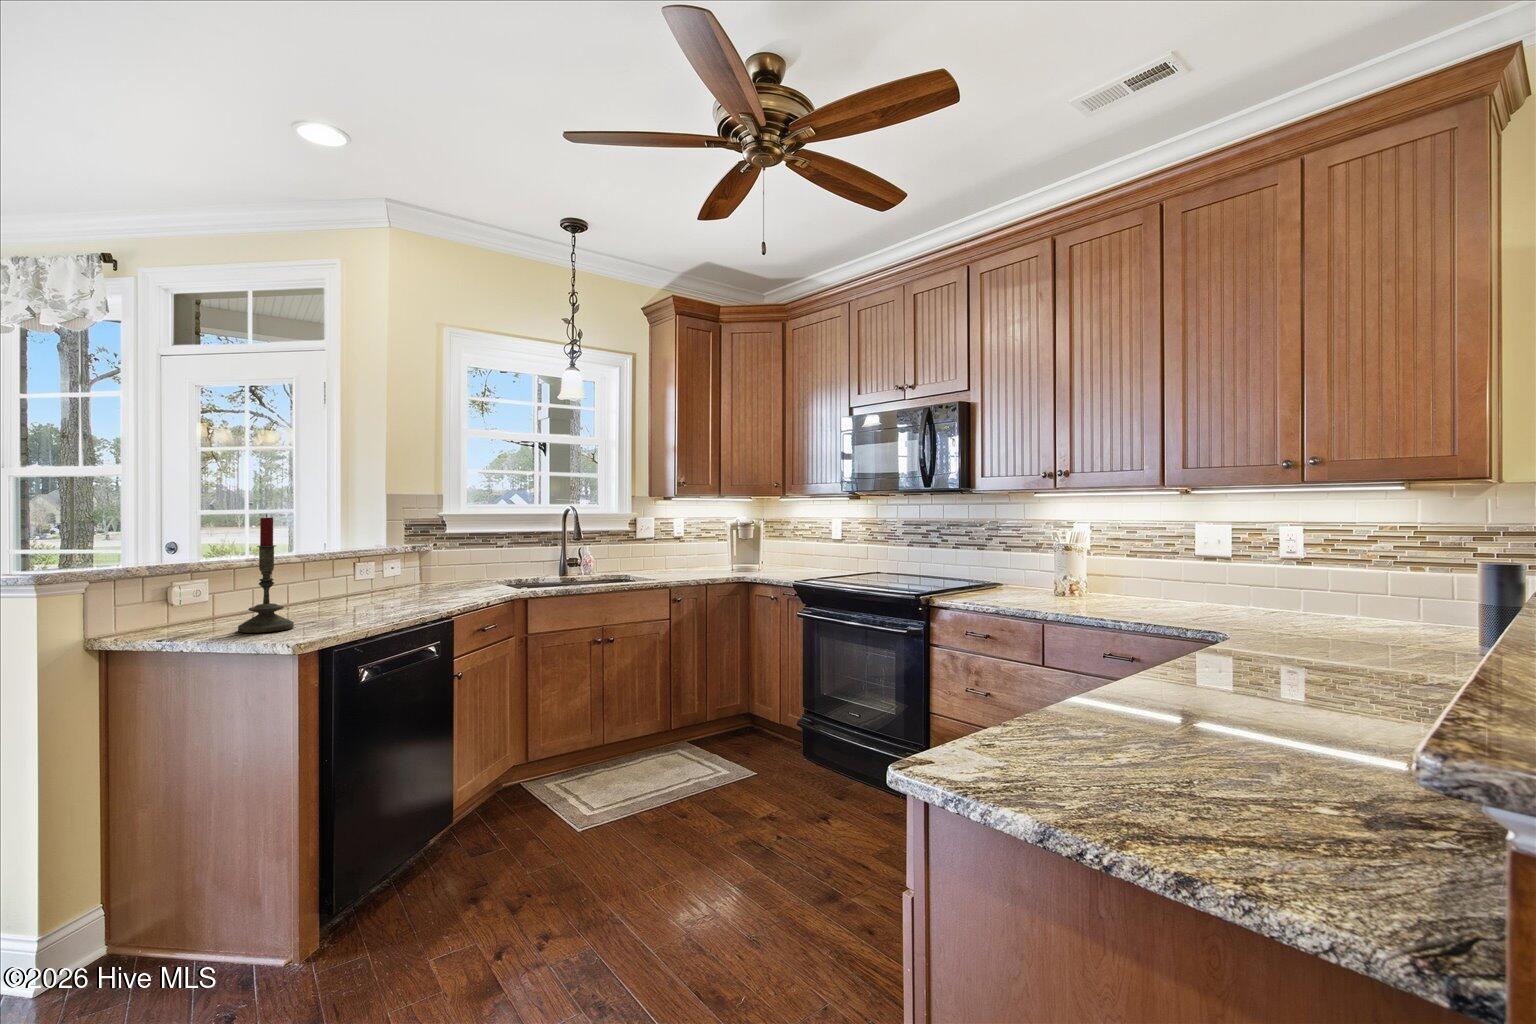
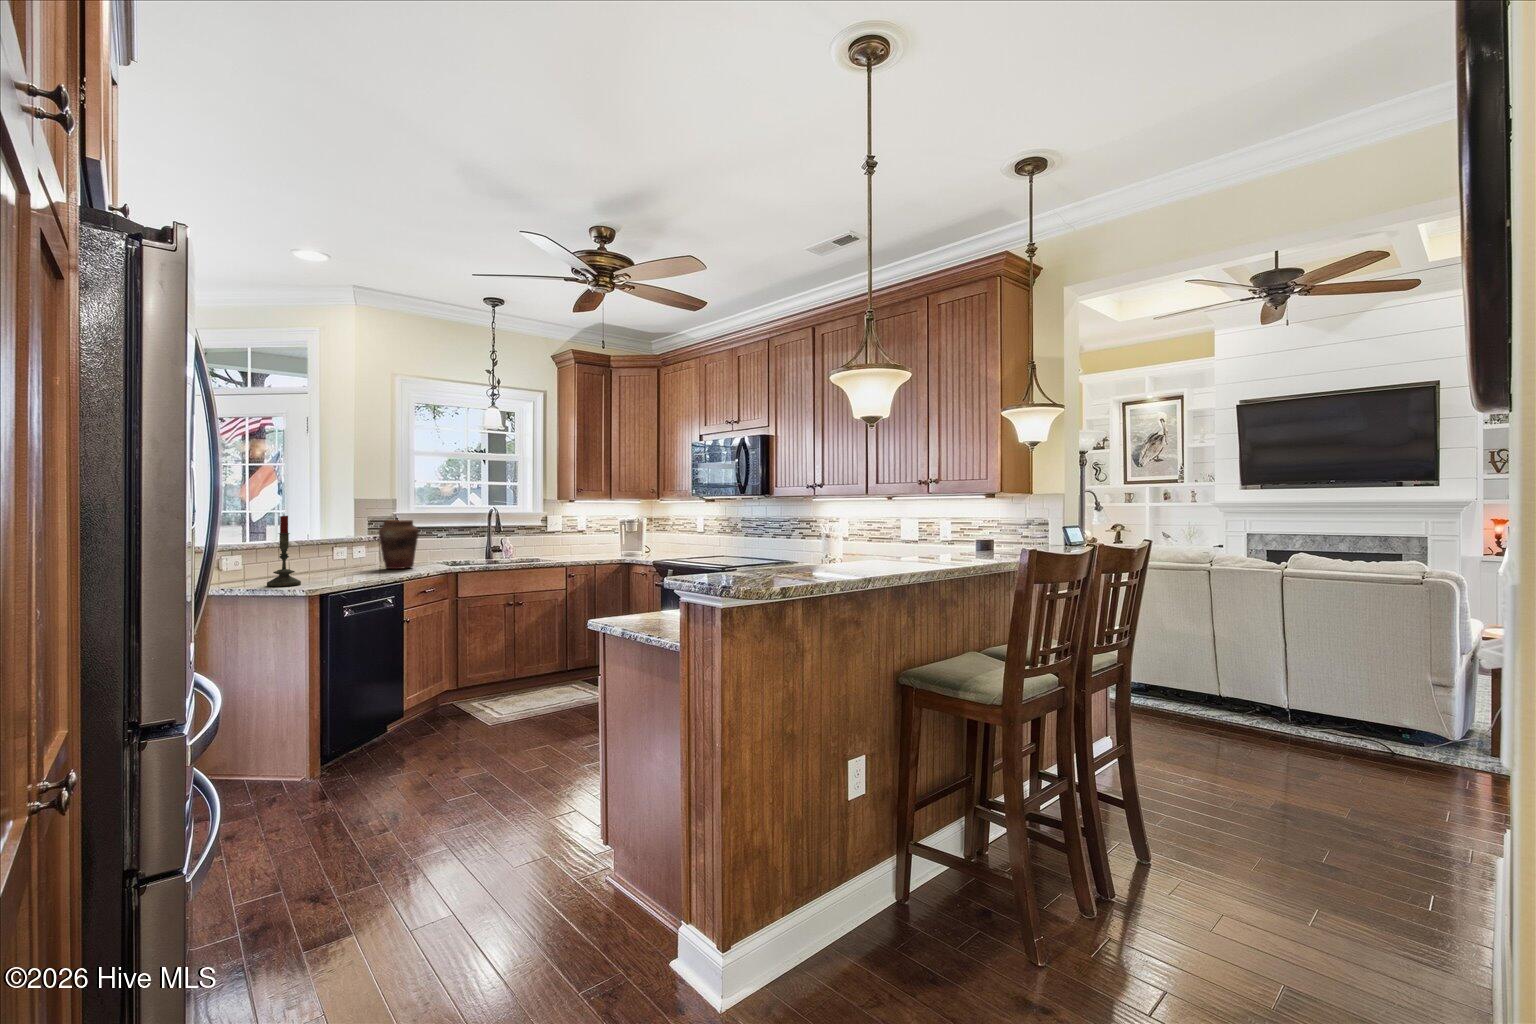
vase: none [418,524,474,594] -> present [379,520,419,569]

